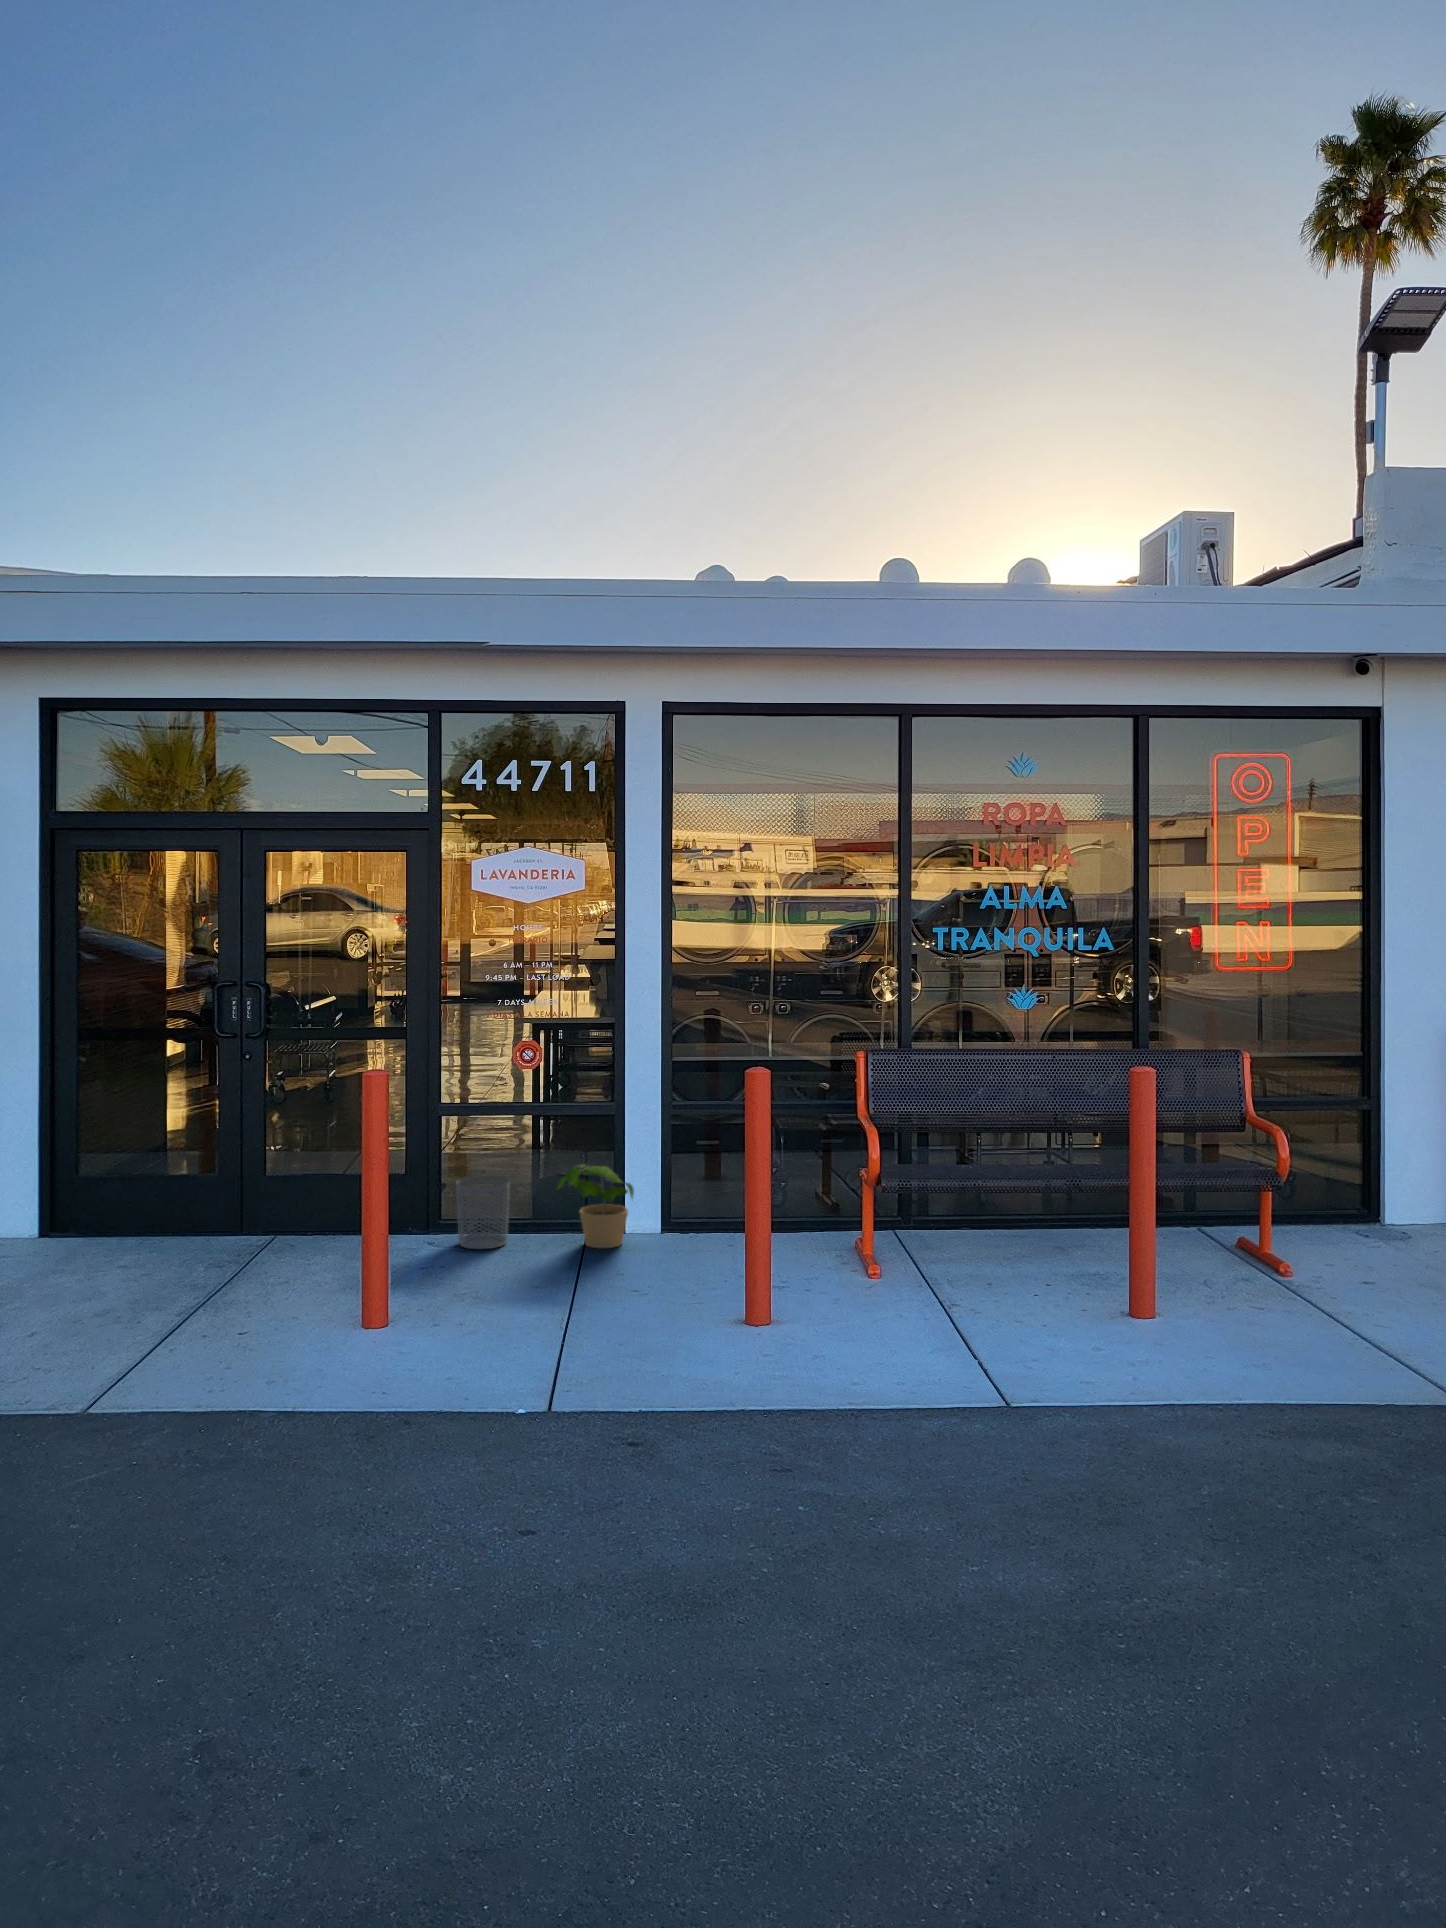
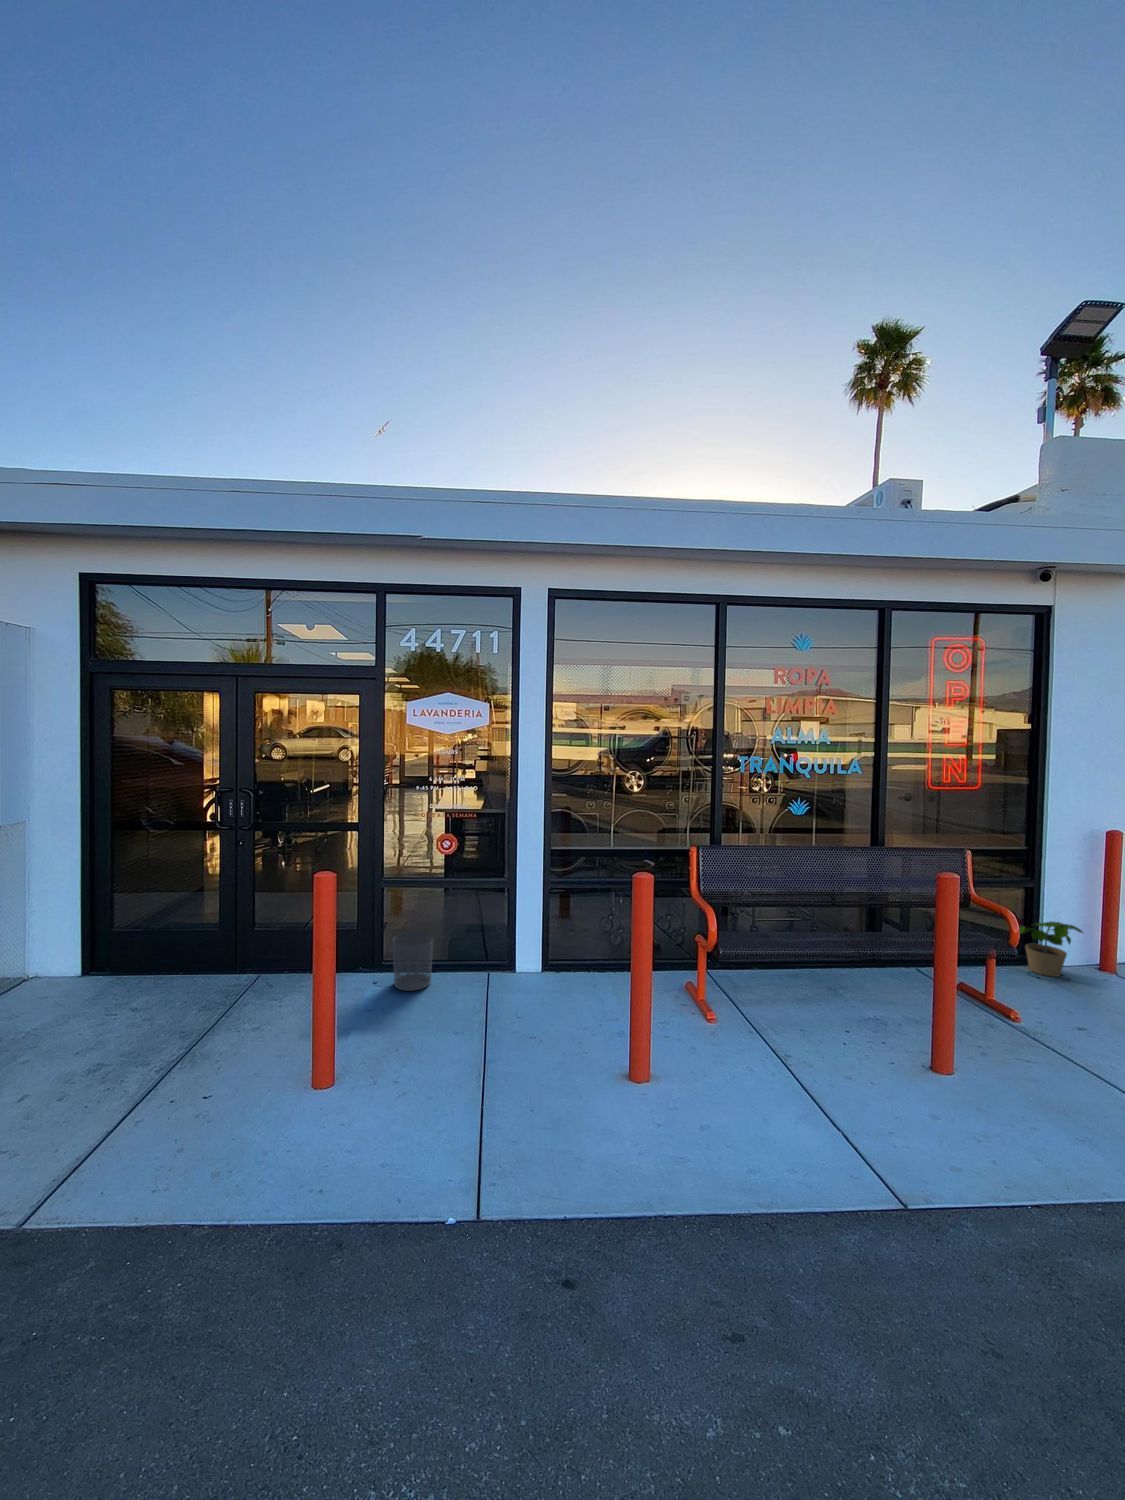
potted plant: present [557,1164,634,1248] -> present [1020,921,1083,977]

